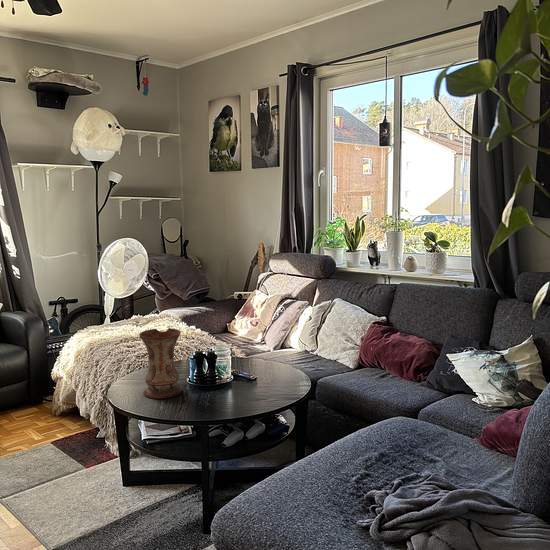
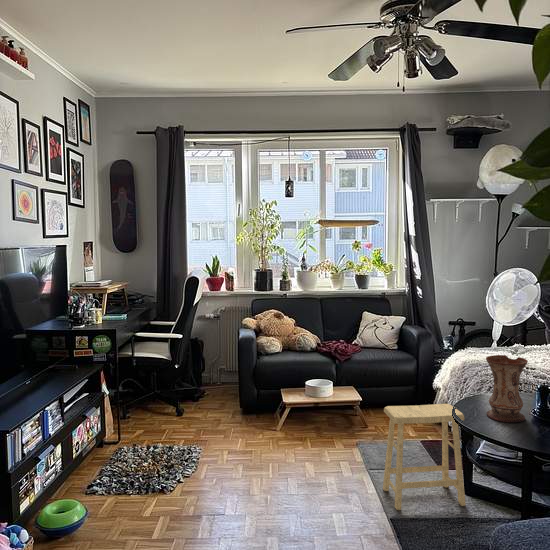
footstool: none [23,393,129,536] -> present [383,404,466,510]

